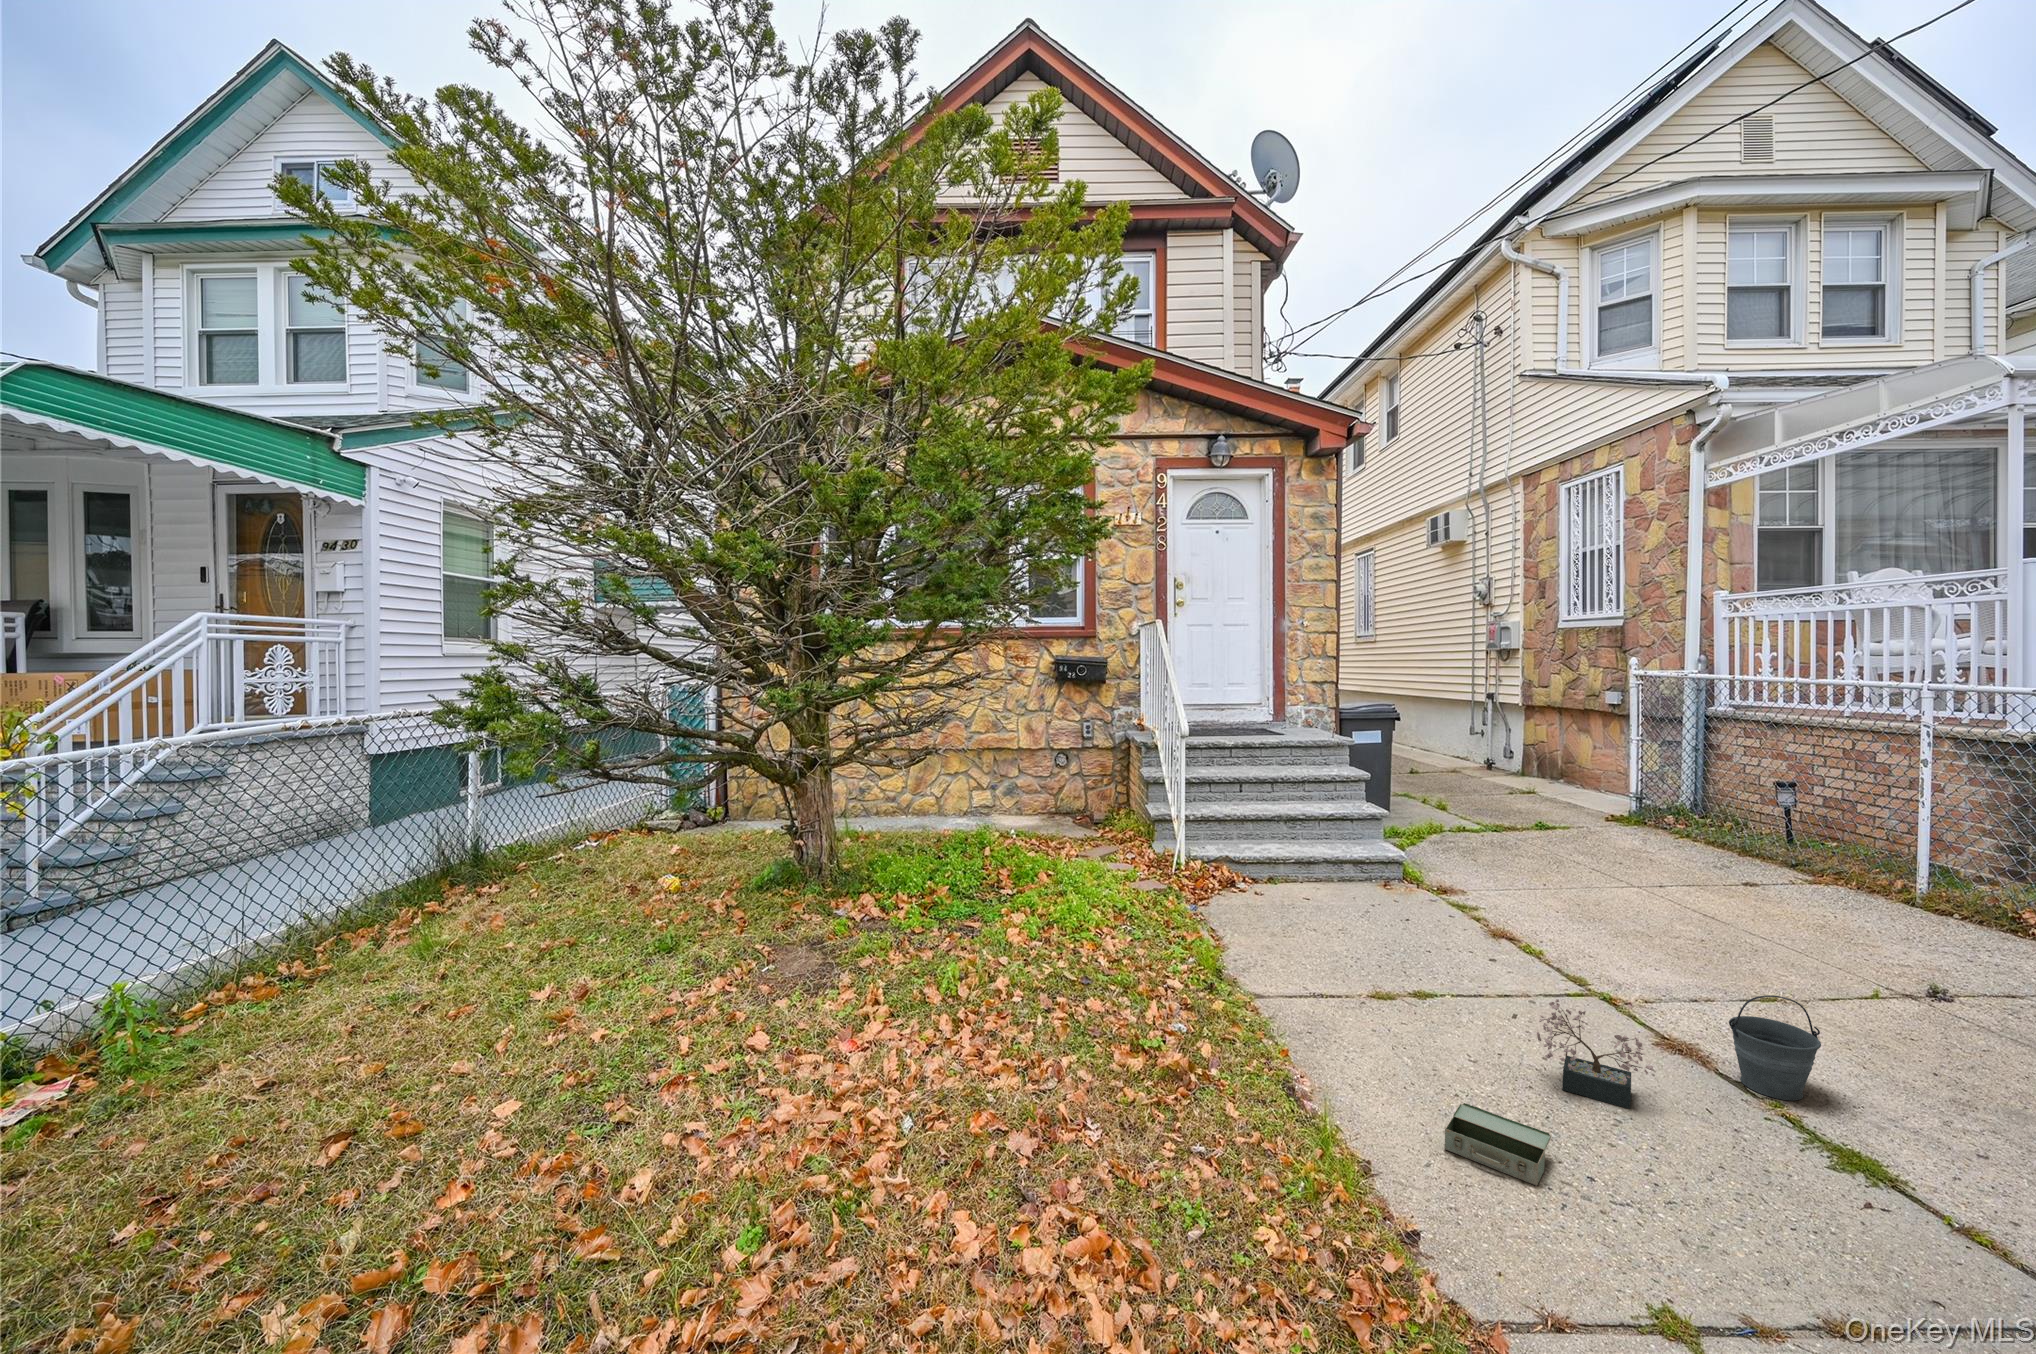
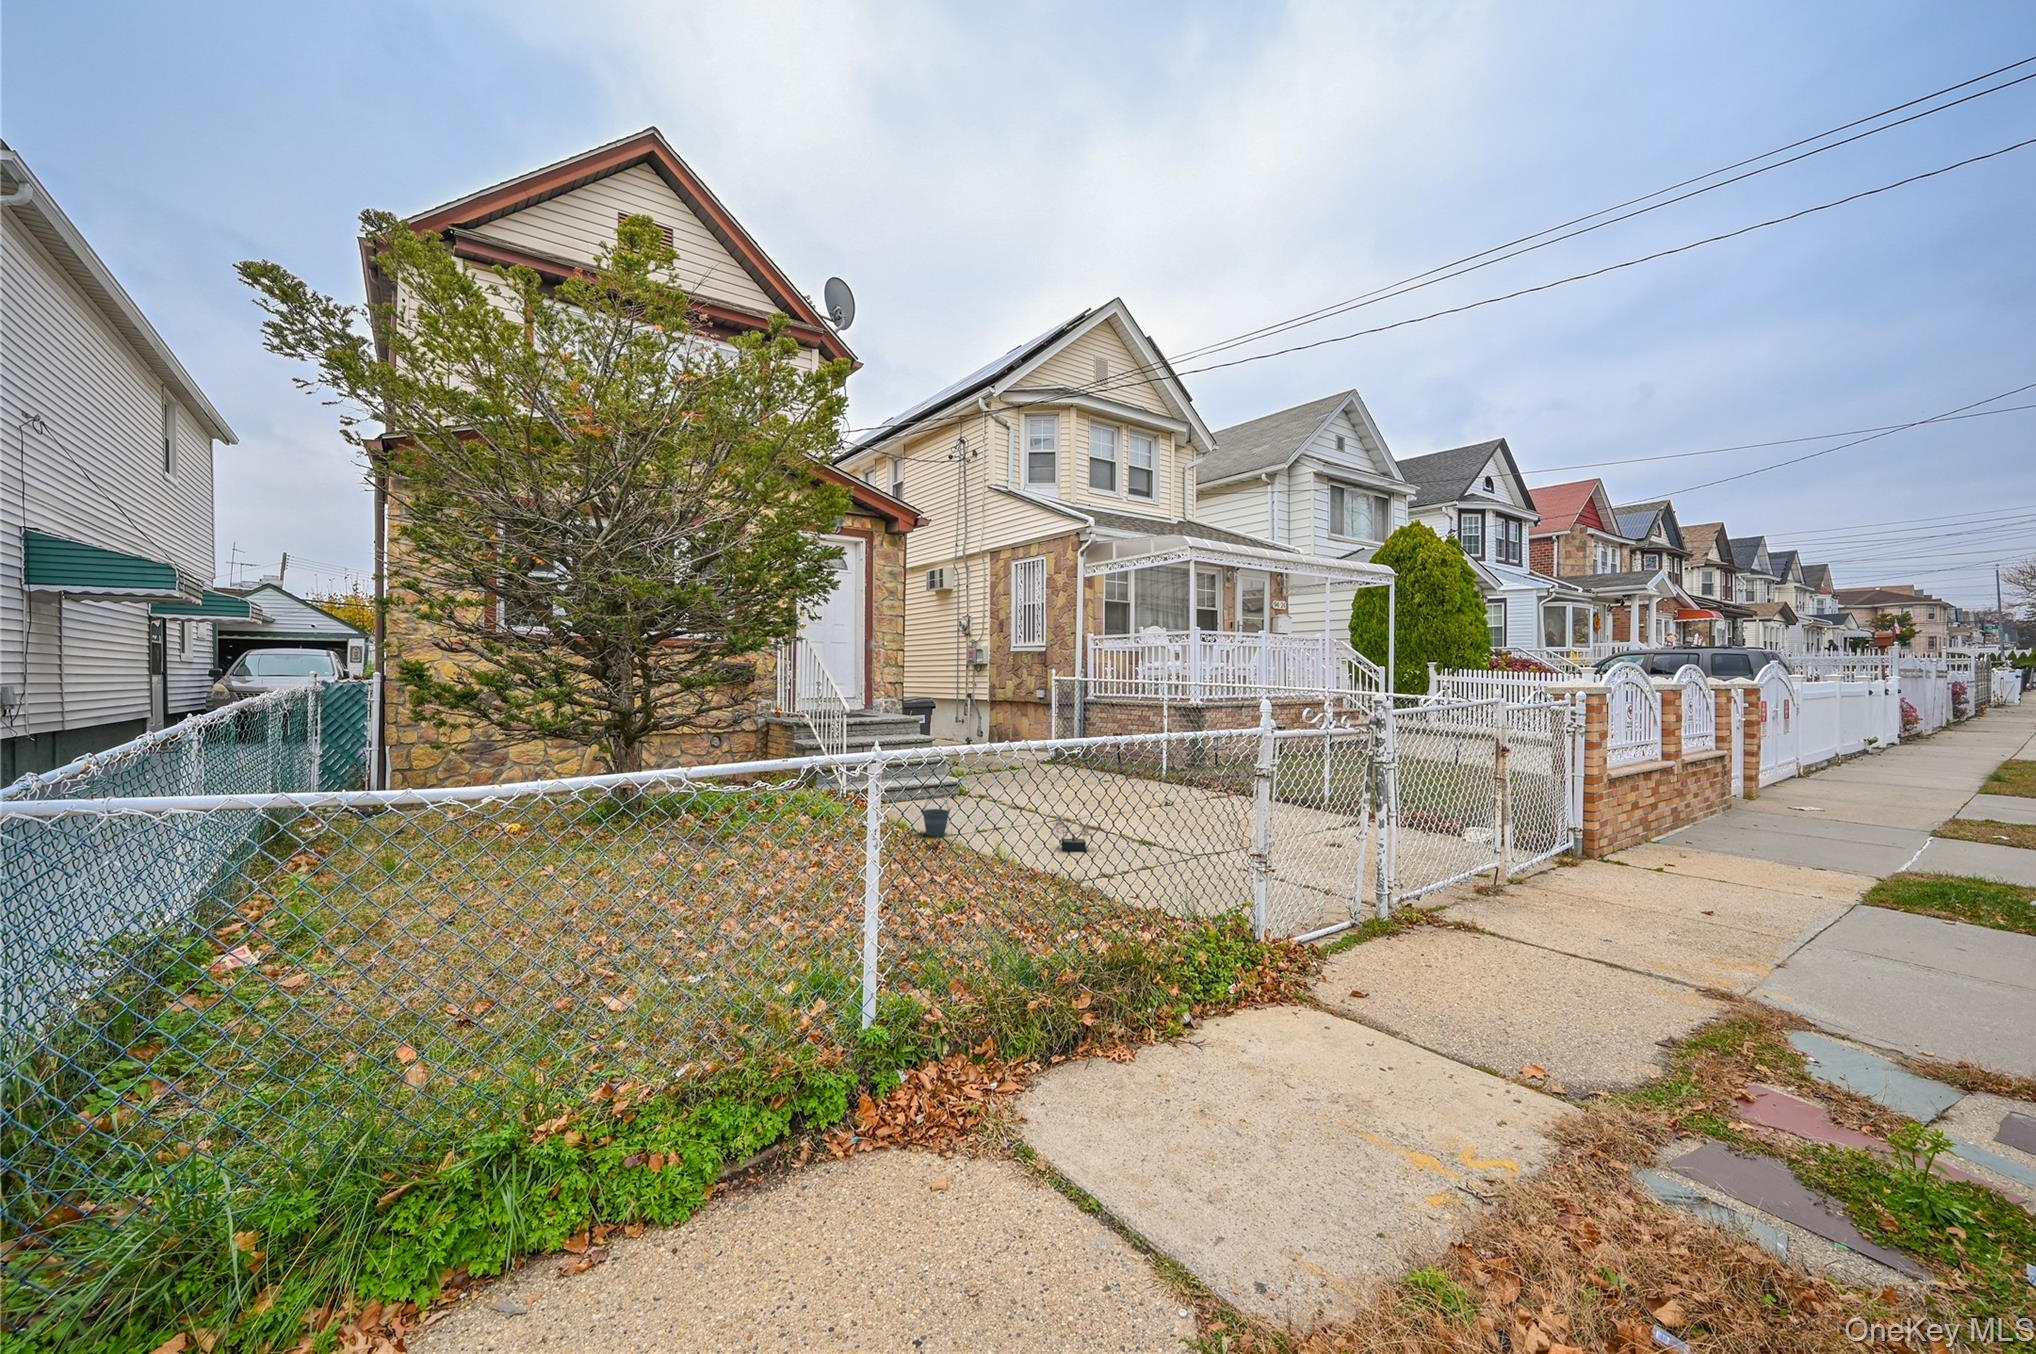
bucket: present [1729,995,1821,1101] -> present [922,797,950,837]
toolbox: present [1445,1103,1551,1186] -> none [1030,855,1066,872]

